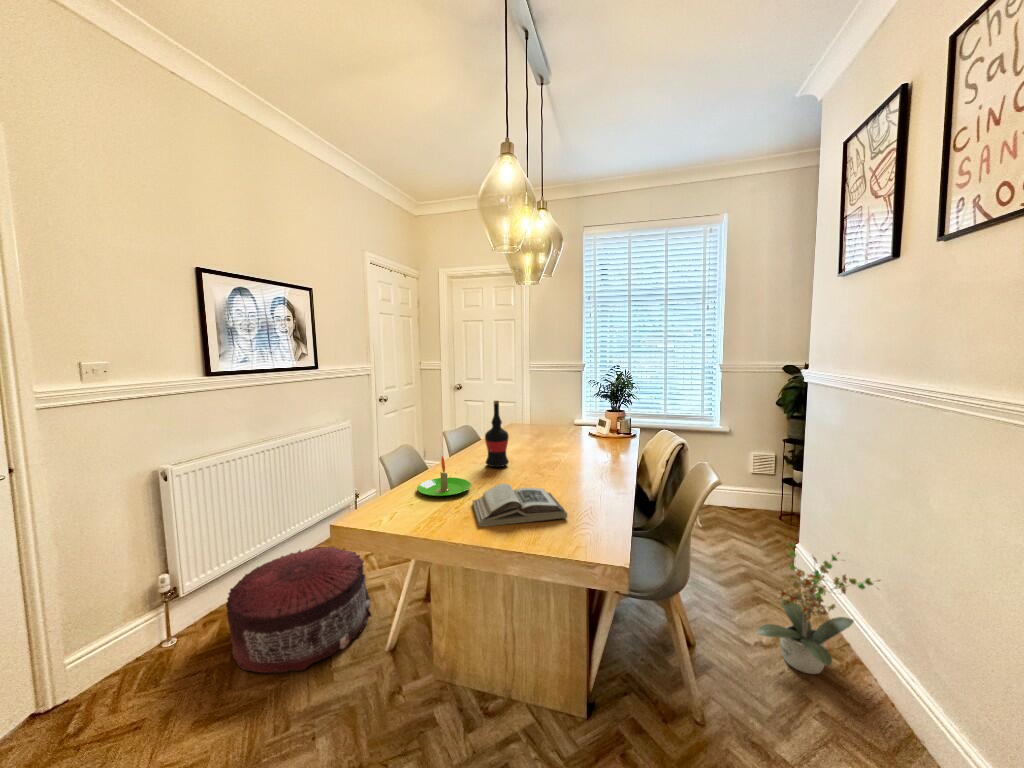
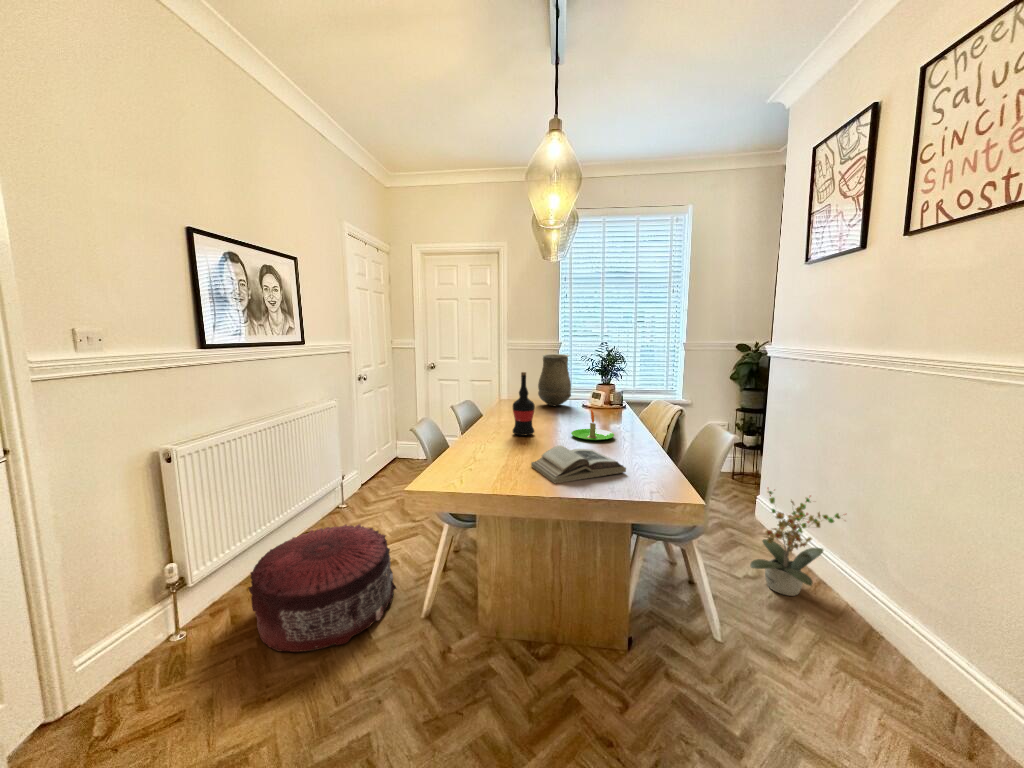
vase: none [542,378,576,433] -> present [538,354,571,406]
candle: present [417,456,471,496] -> present [571,410,614,441]

